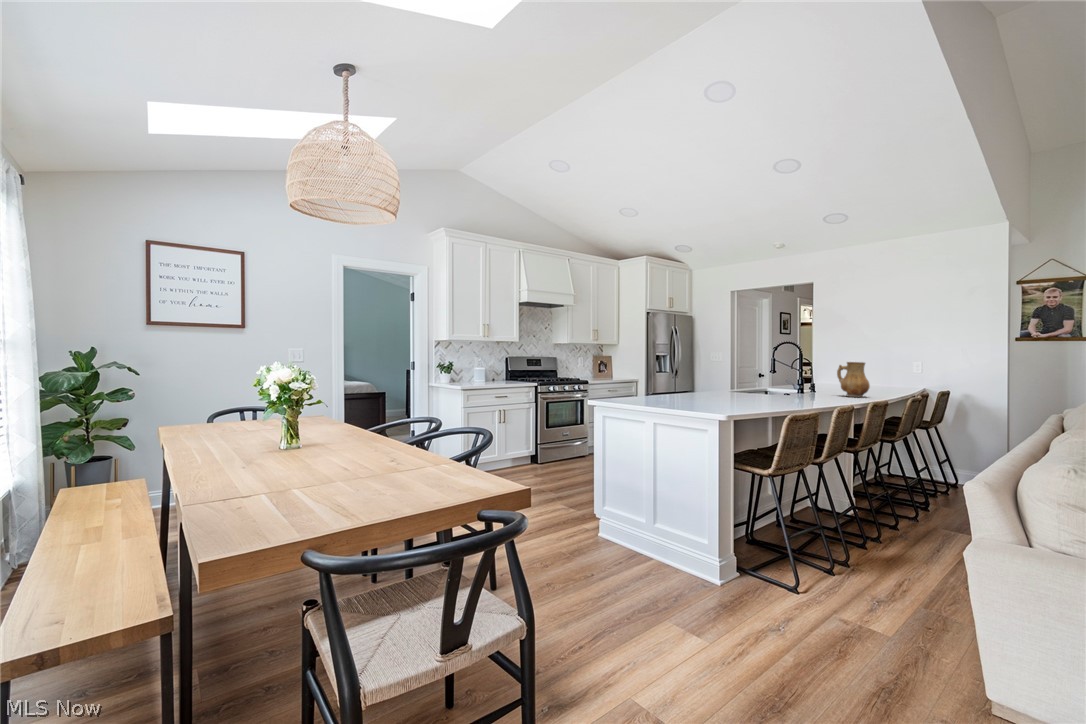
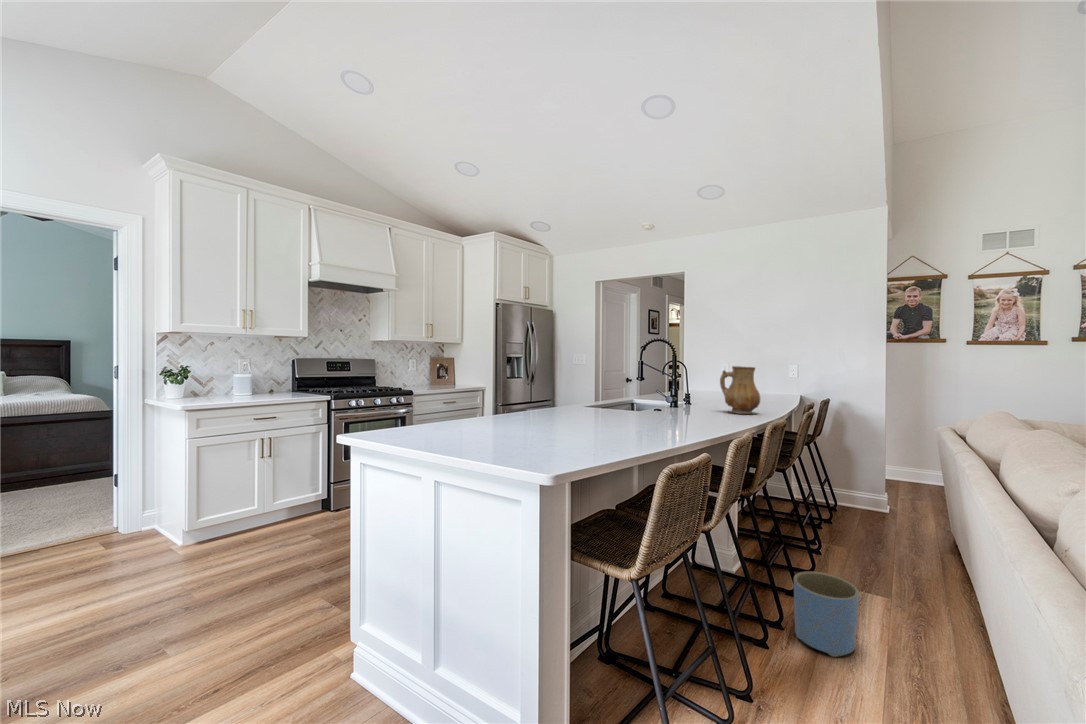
planter: none [883,503,930,554] -> present [794,571,859,657]

